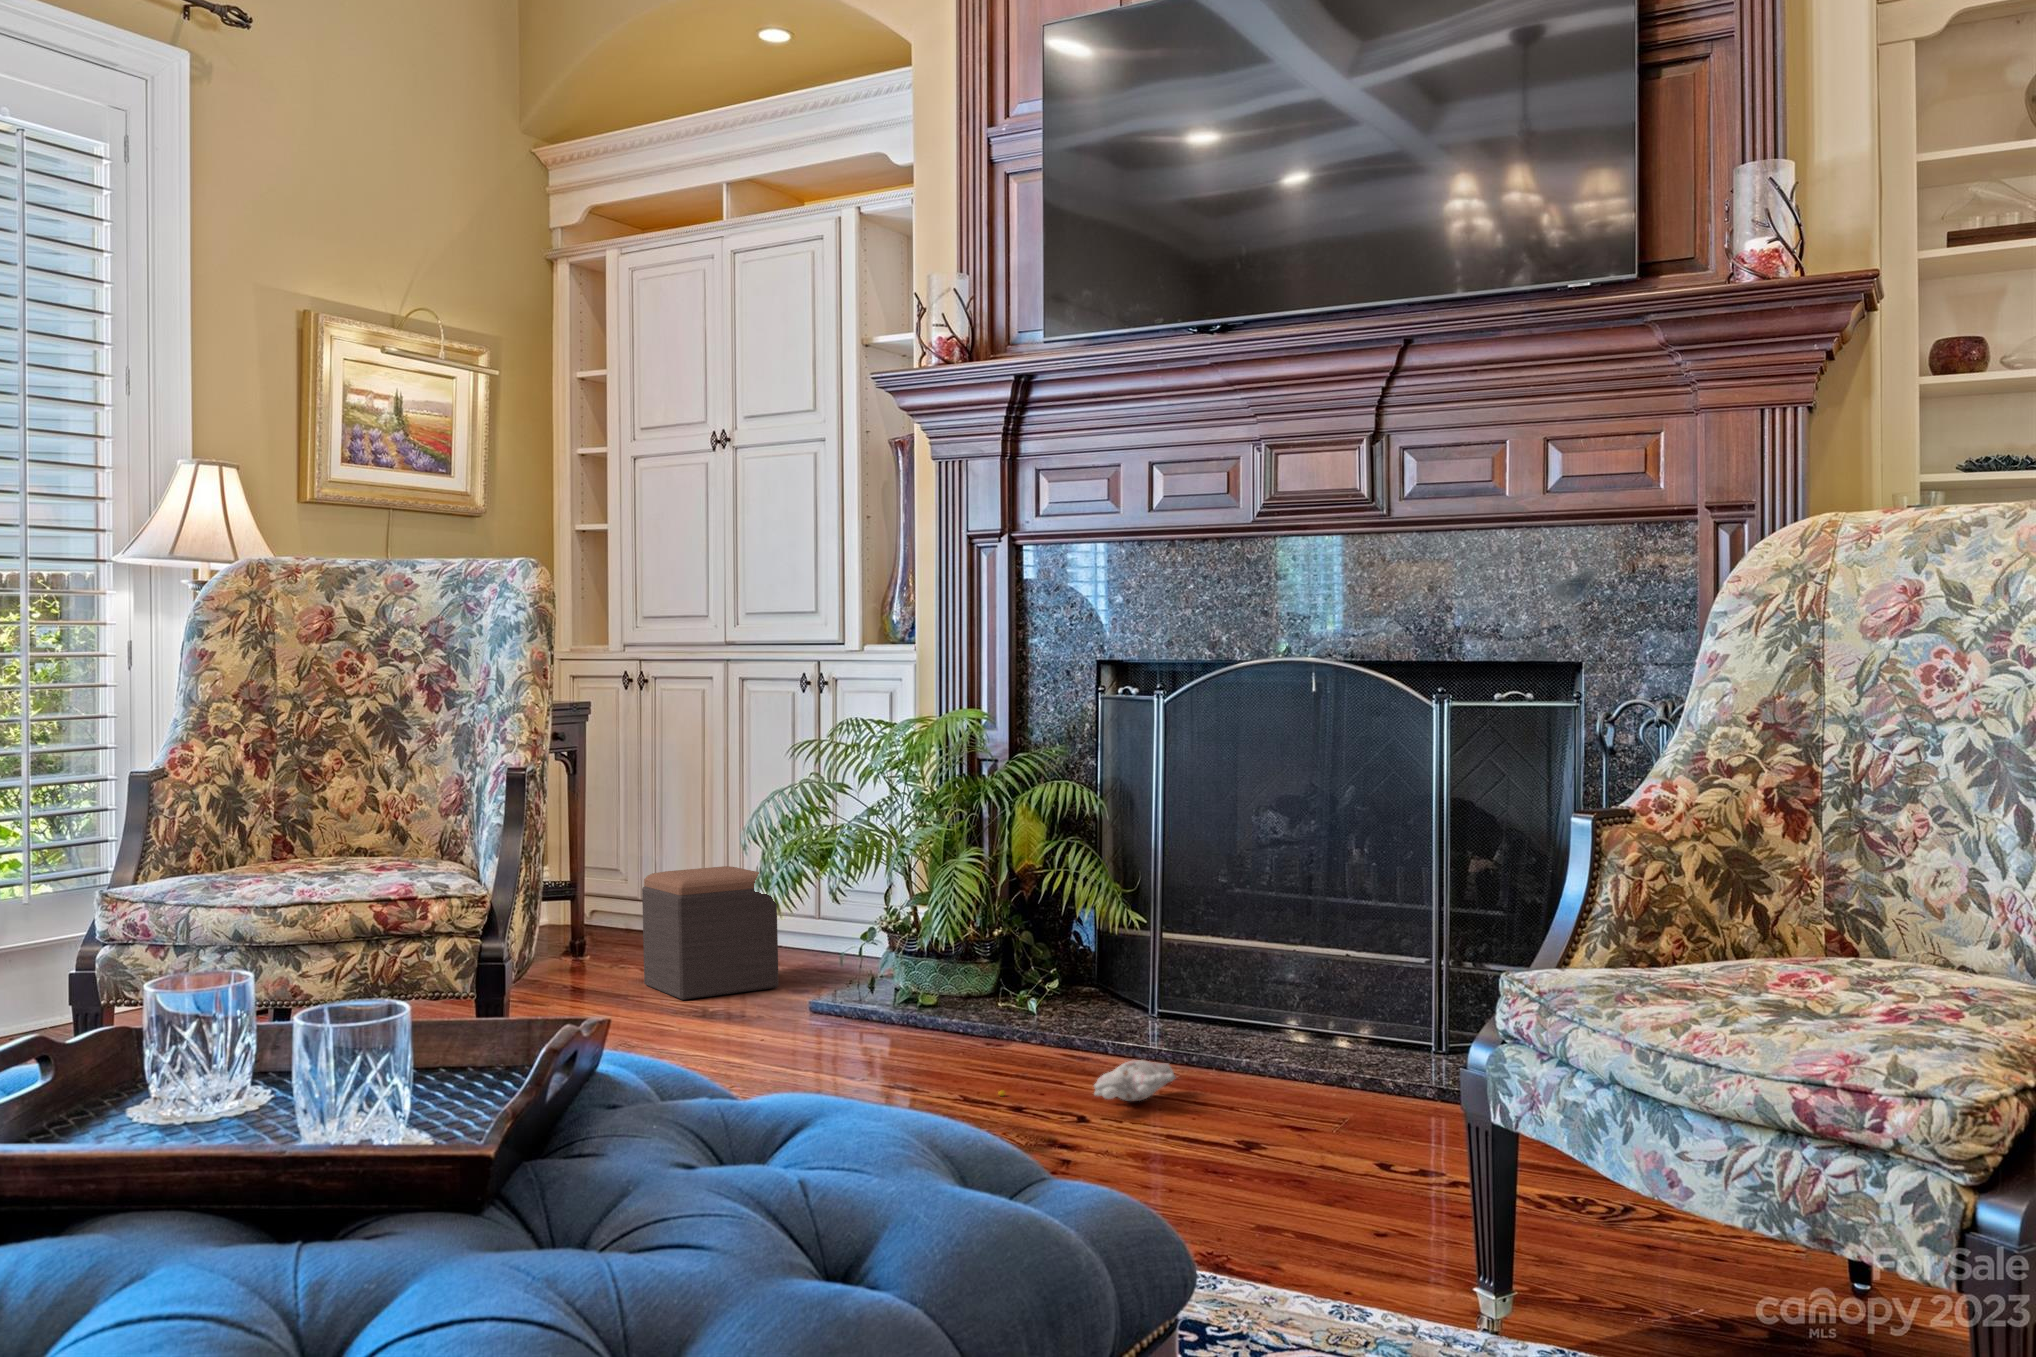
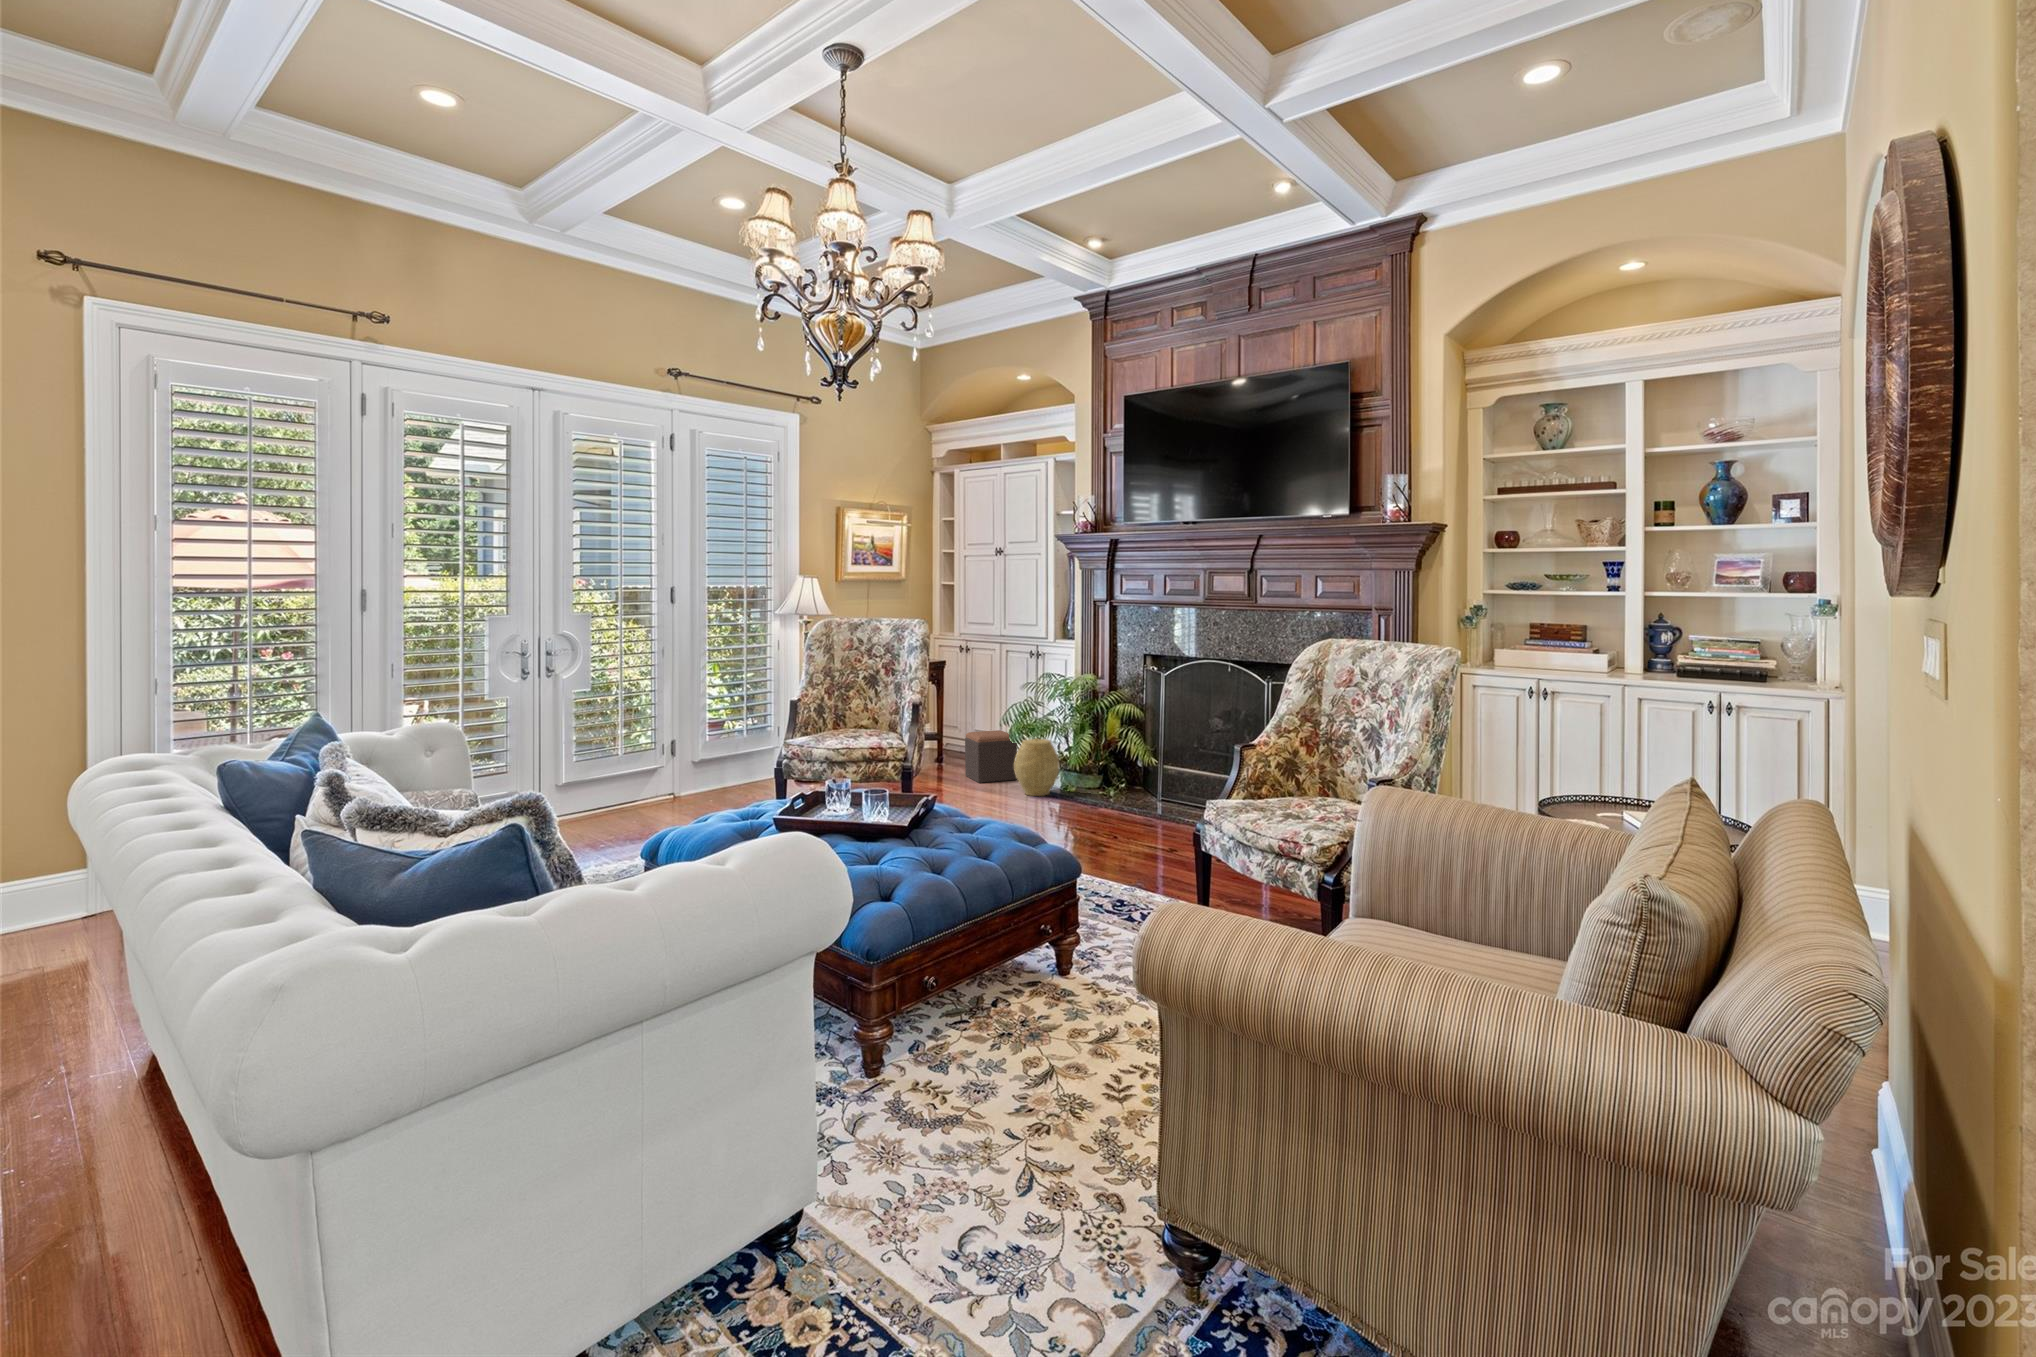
woven basket: none [780,874,896,1024] -> present [1015,738,1060,796]
plush toy: present [998,1060,1175,1101] -> none [1085,816,1149,830]

